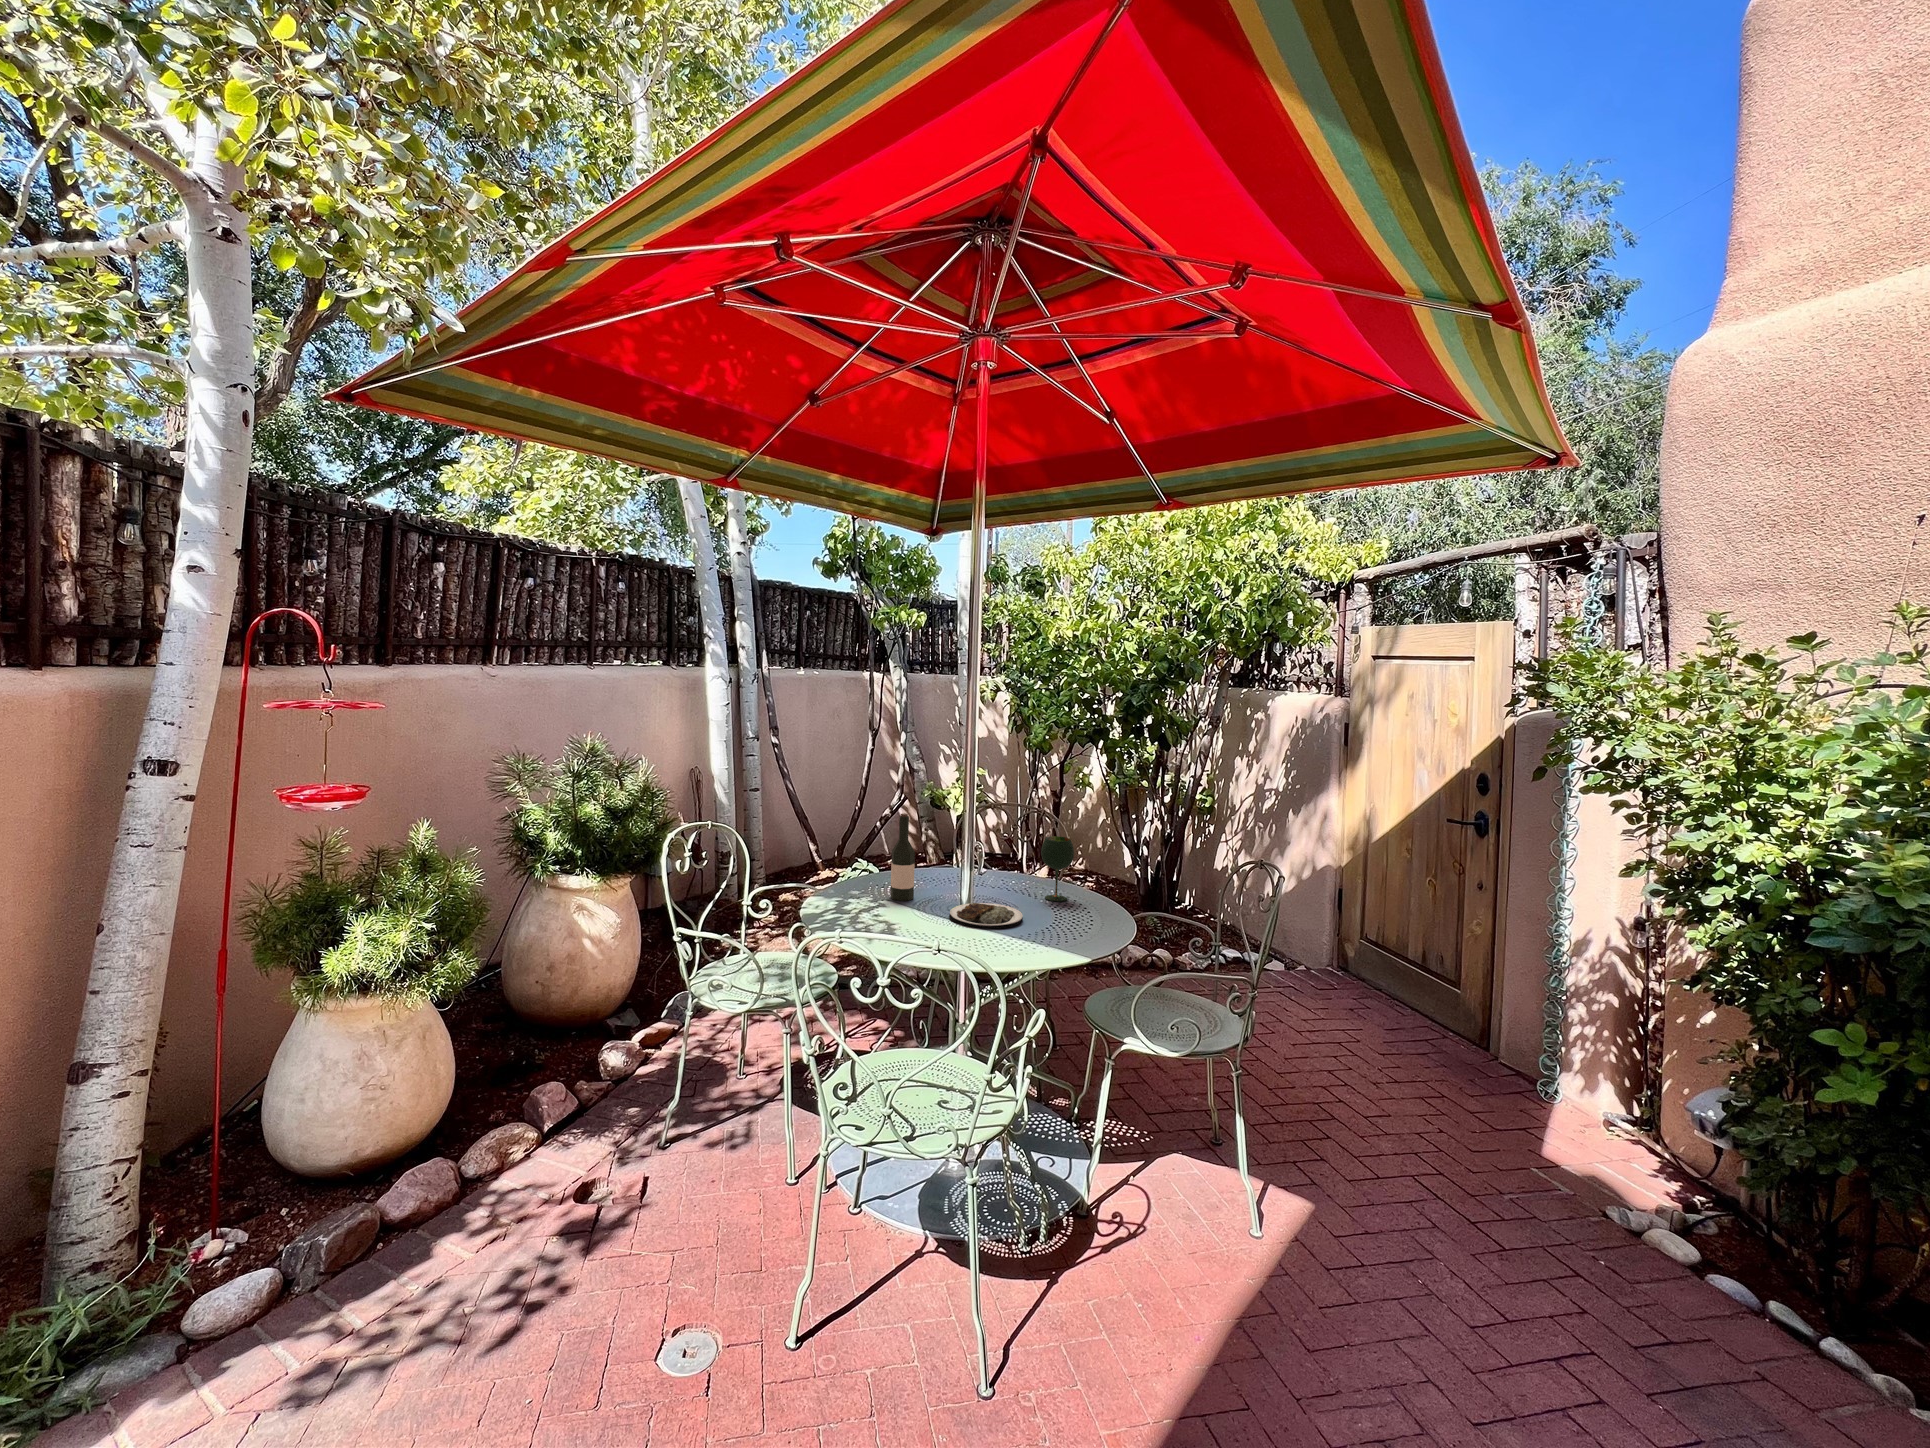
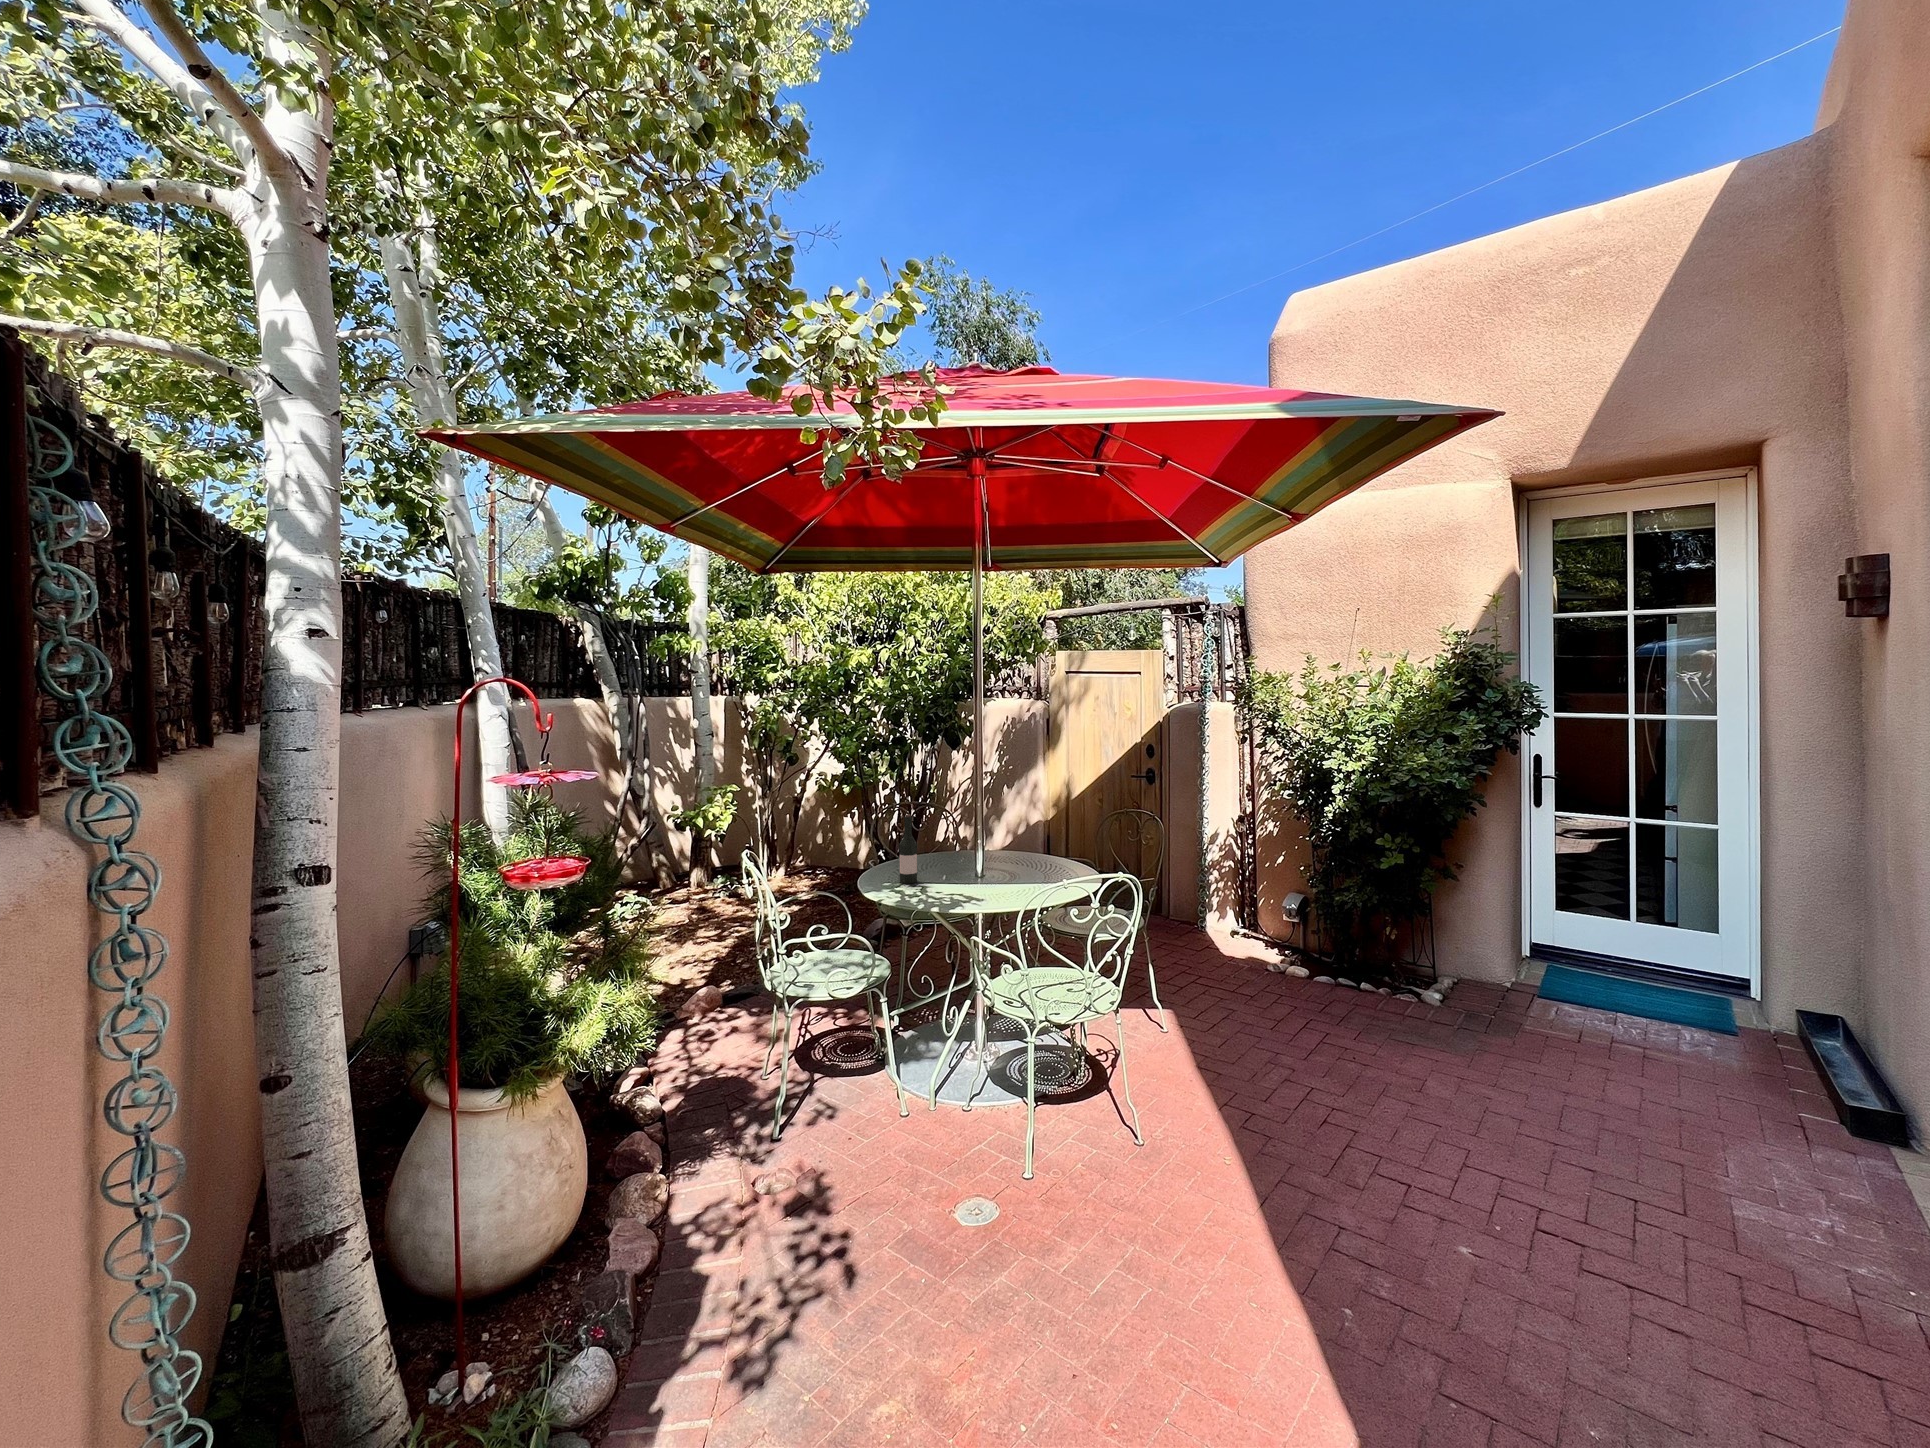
wine glass: present [1041,836,1074,901] -> none [984,816,1007,863]
plate: present [949,903,1023,928] -> none [959,870,1021,888]

